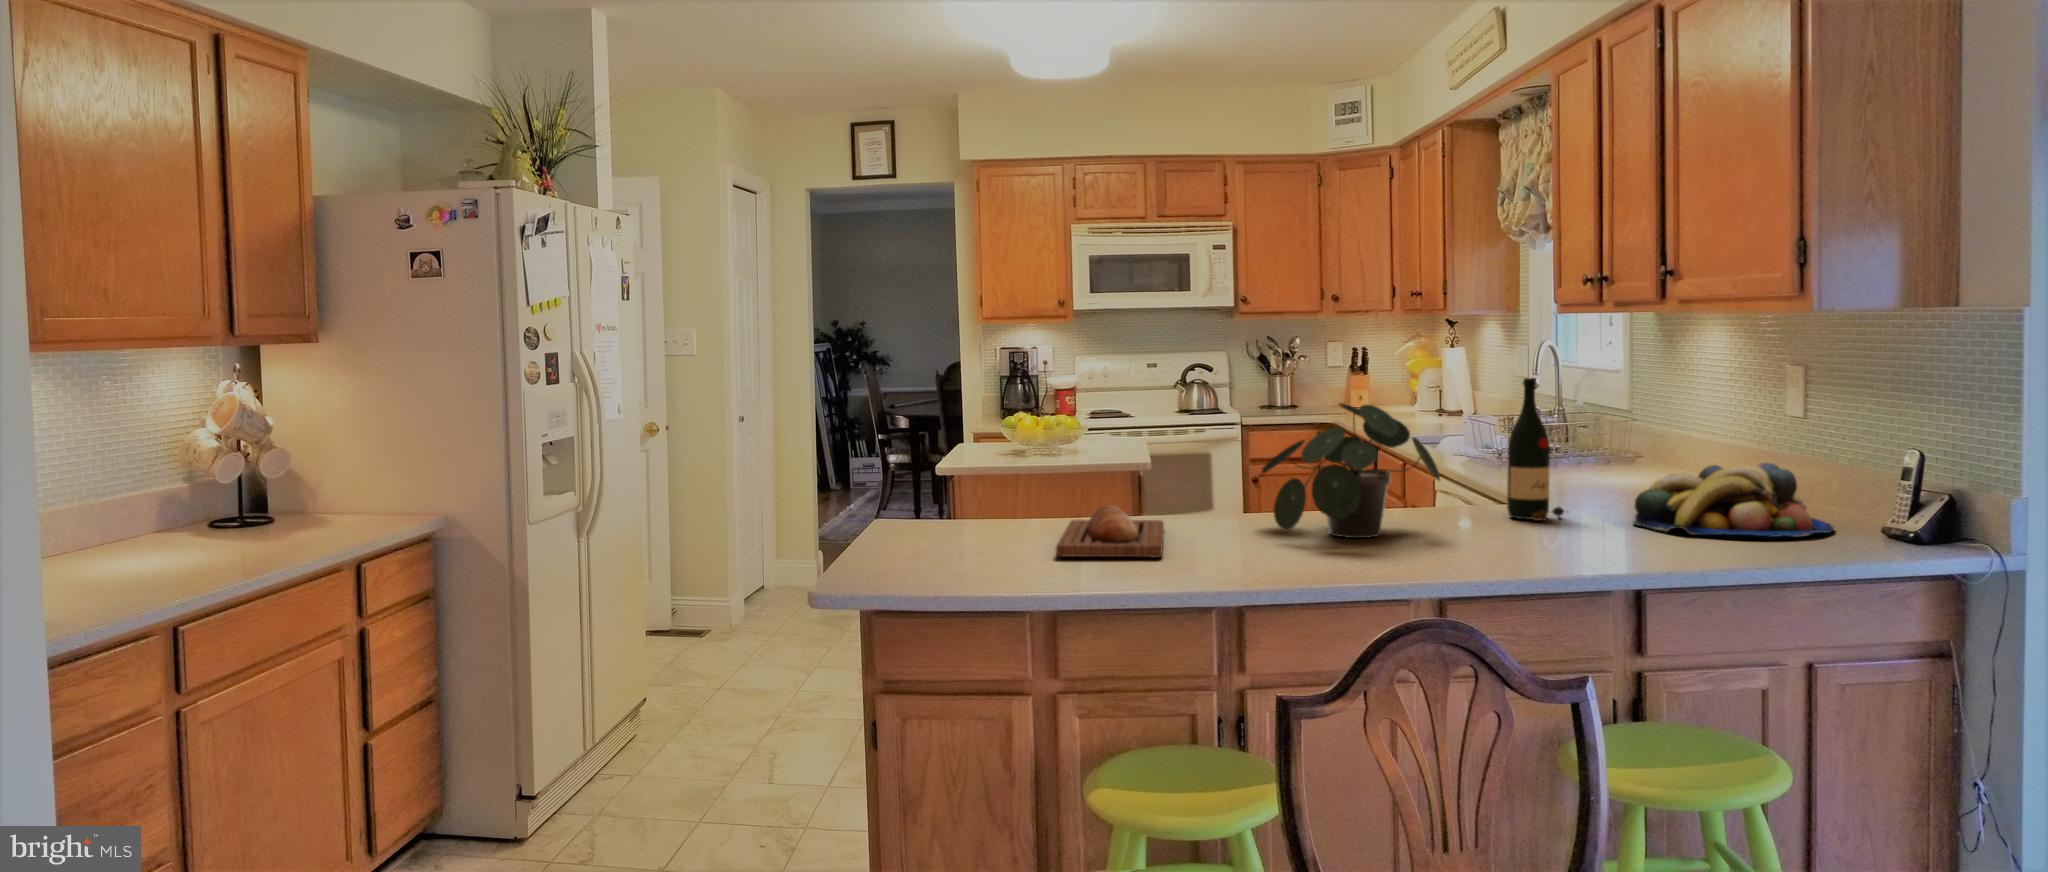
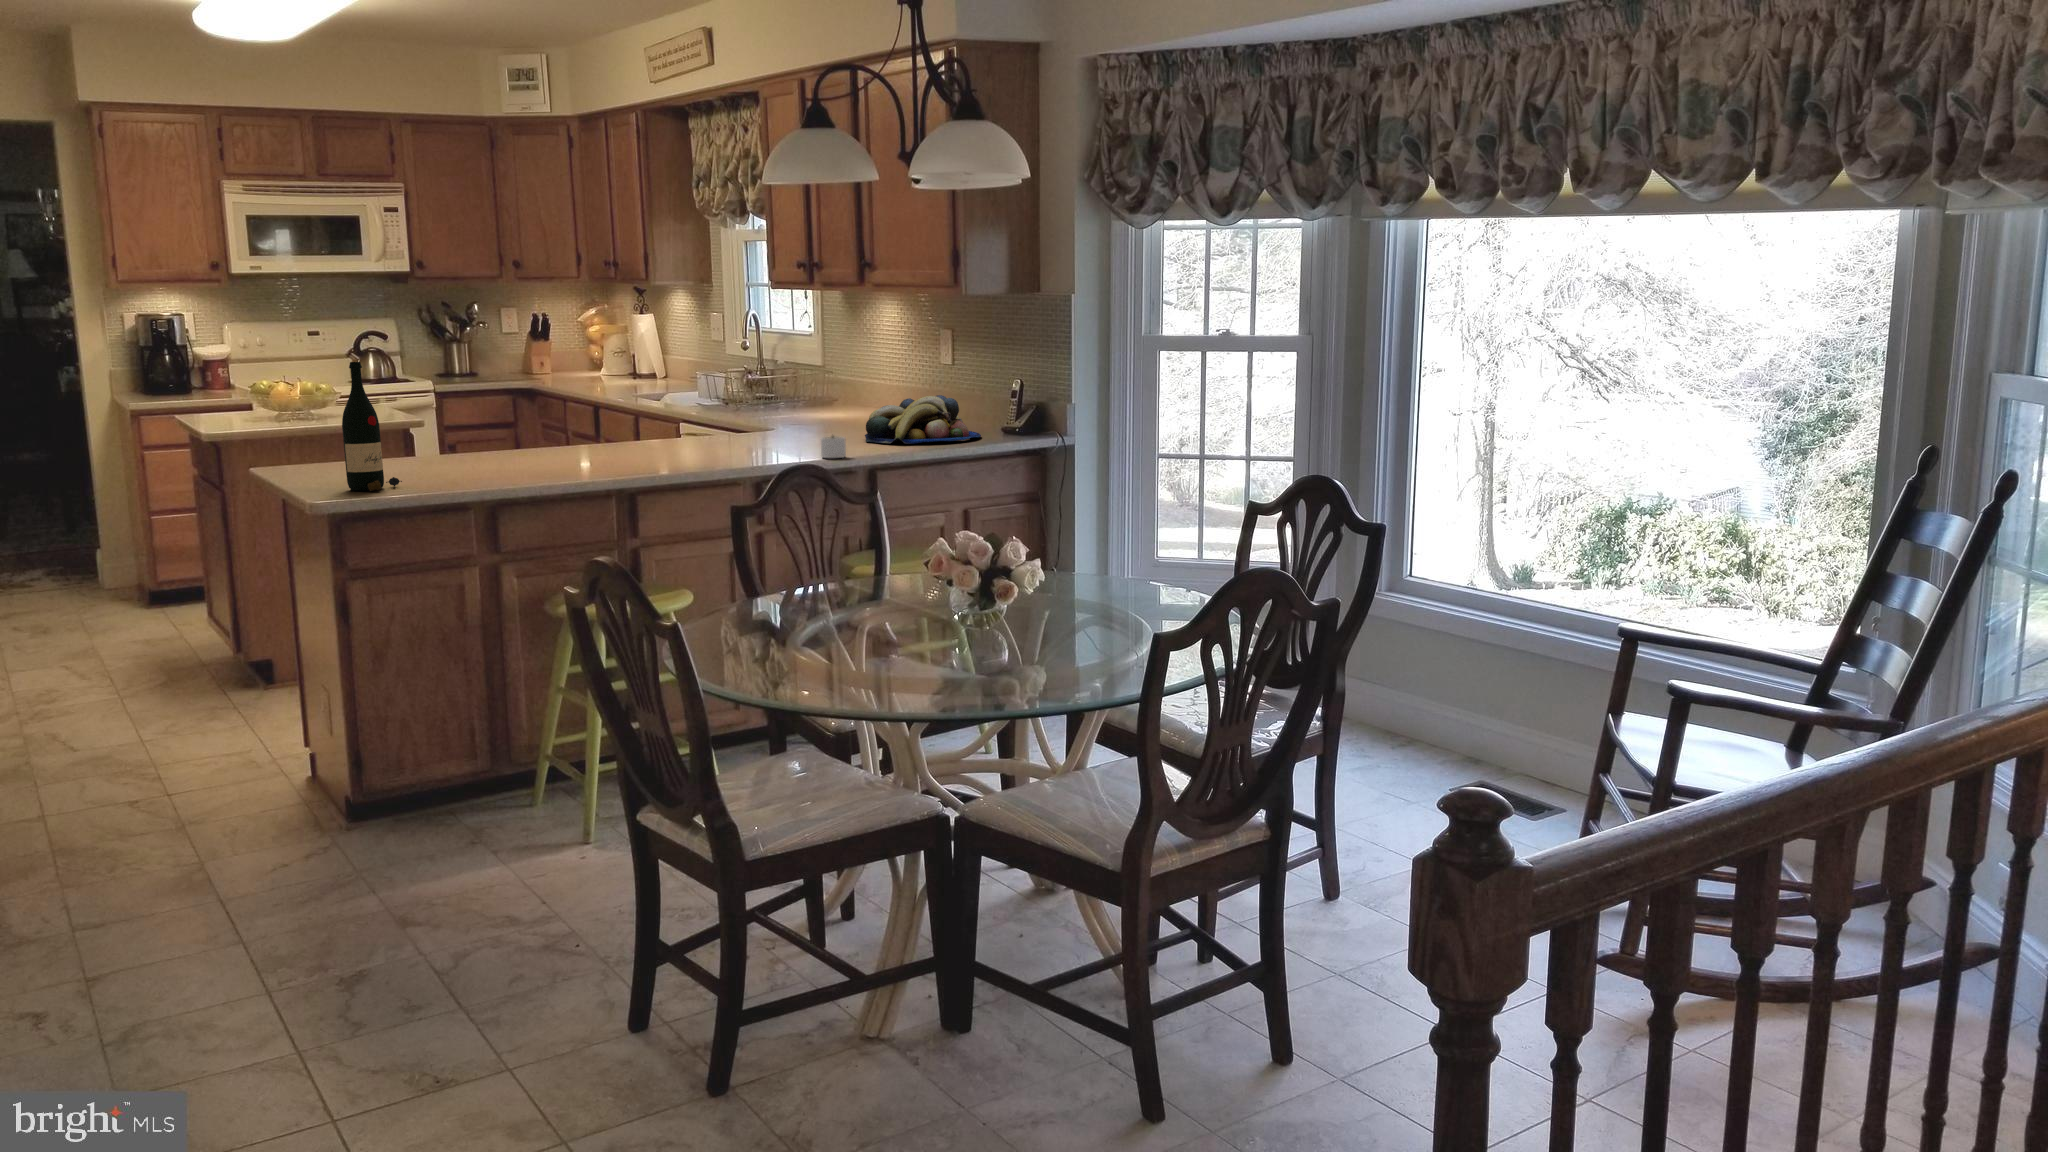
wine bottle: present [1507,378,1568,521] -> present [342,362,402,491]
potted plant: present [1262,403,1440,538] -> none [612,360,751,461]
bread loaf: present [1056,505,1164,557] -> none [459,450,576,487]
candle: none [1535,517,1589,555] -> present [821,436,846,458]

